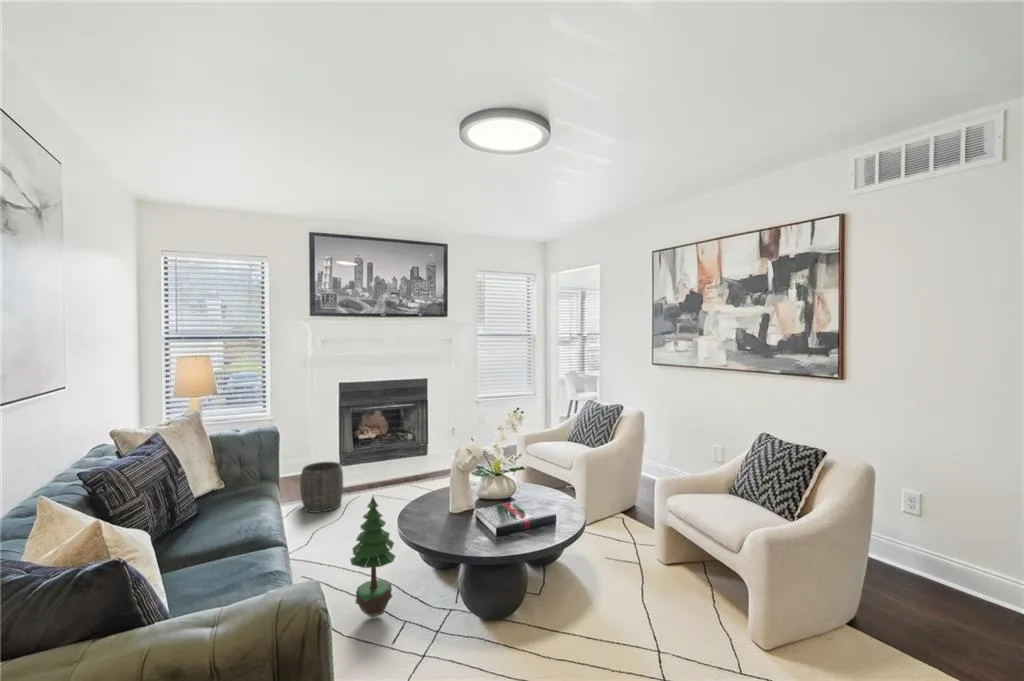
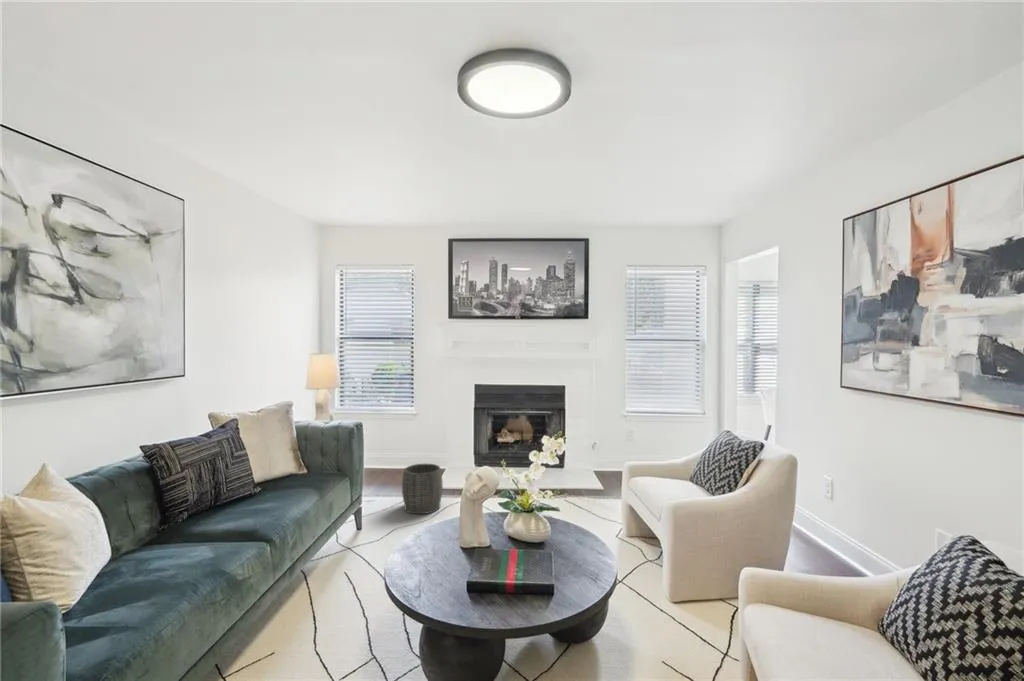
potted tree: present [350,497,395,617] -> none [321,515,371,647]

